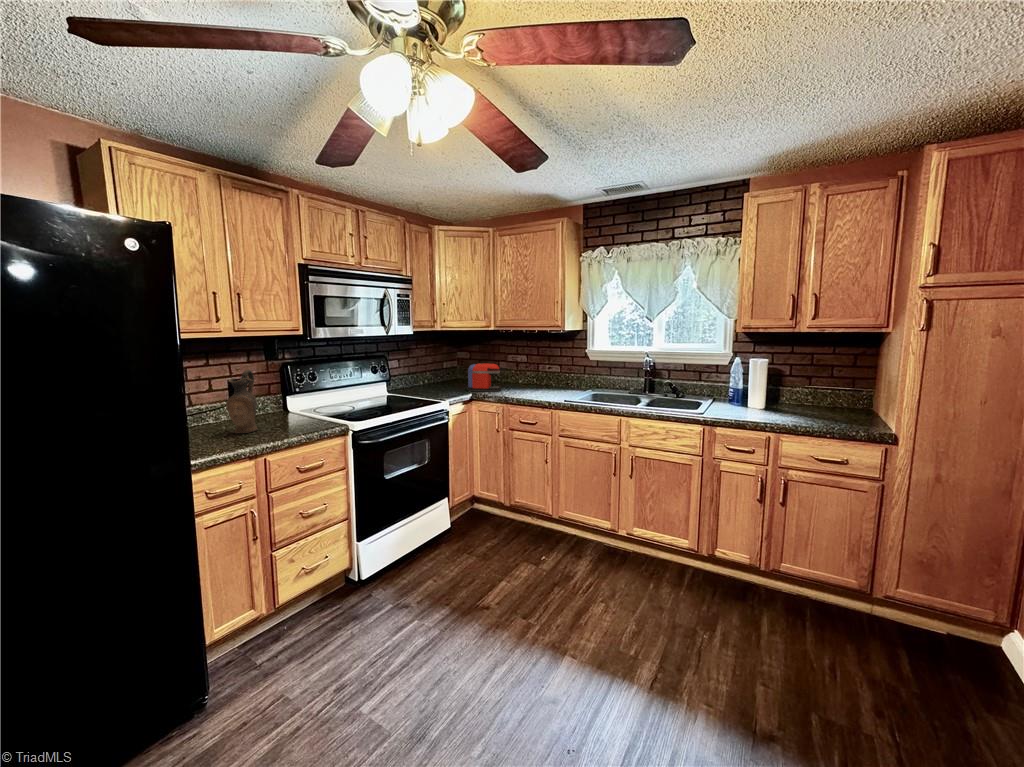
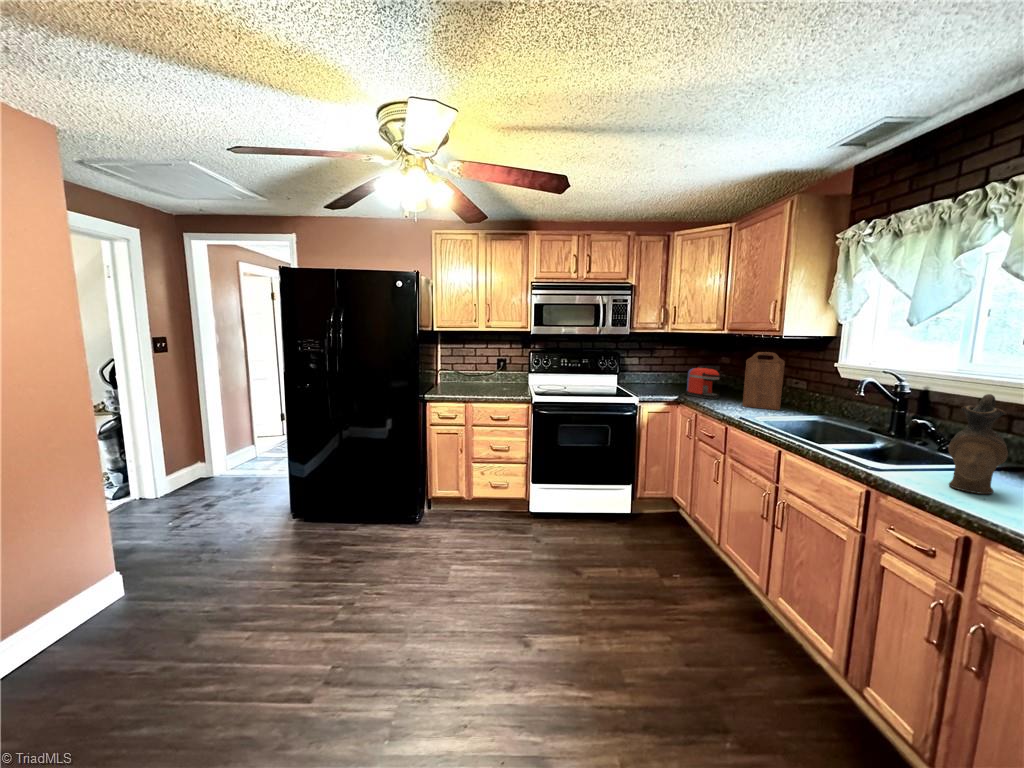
cutting board: none [534,345,559,393] -> present [743,352,785,410]
ceramic pitcher: present [226,370,258,433] -> present [948,394,1008,494]

